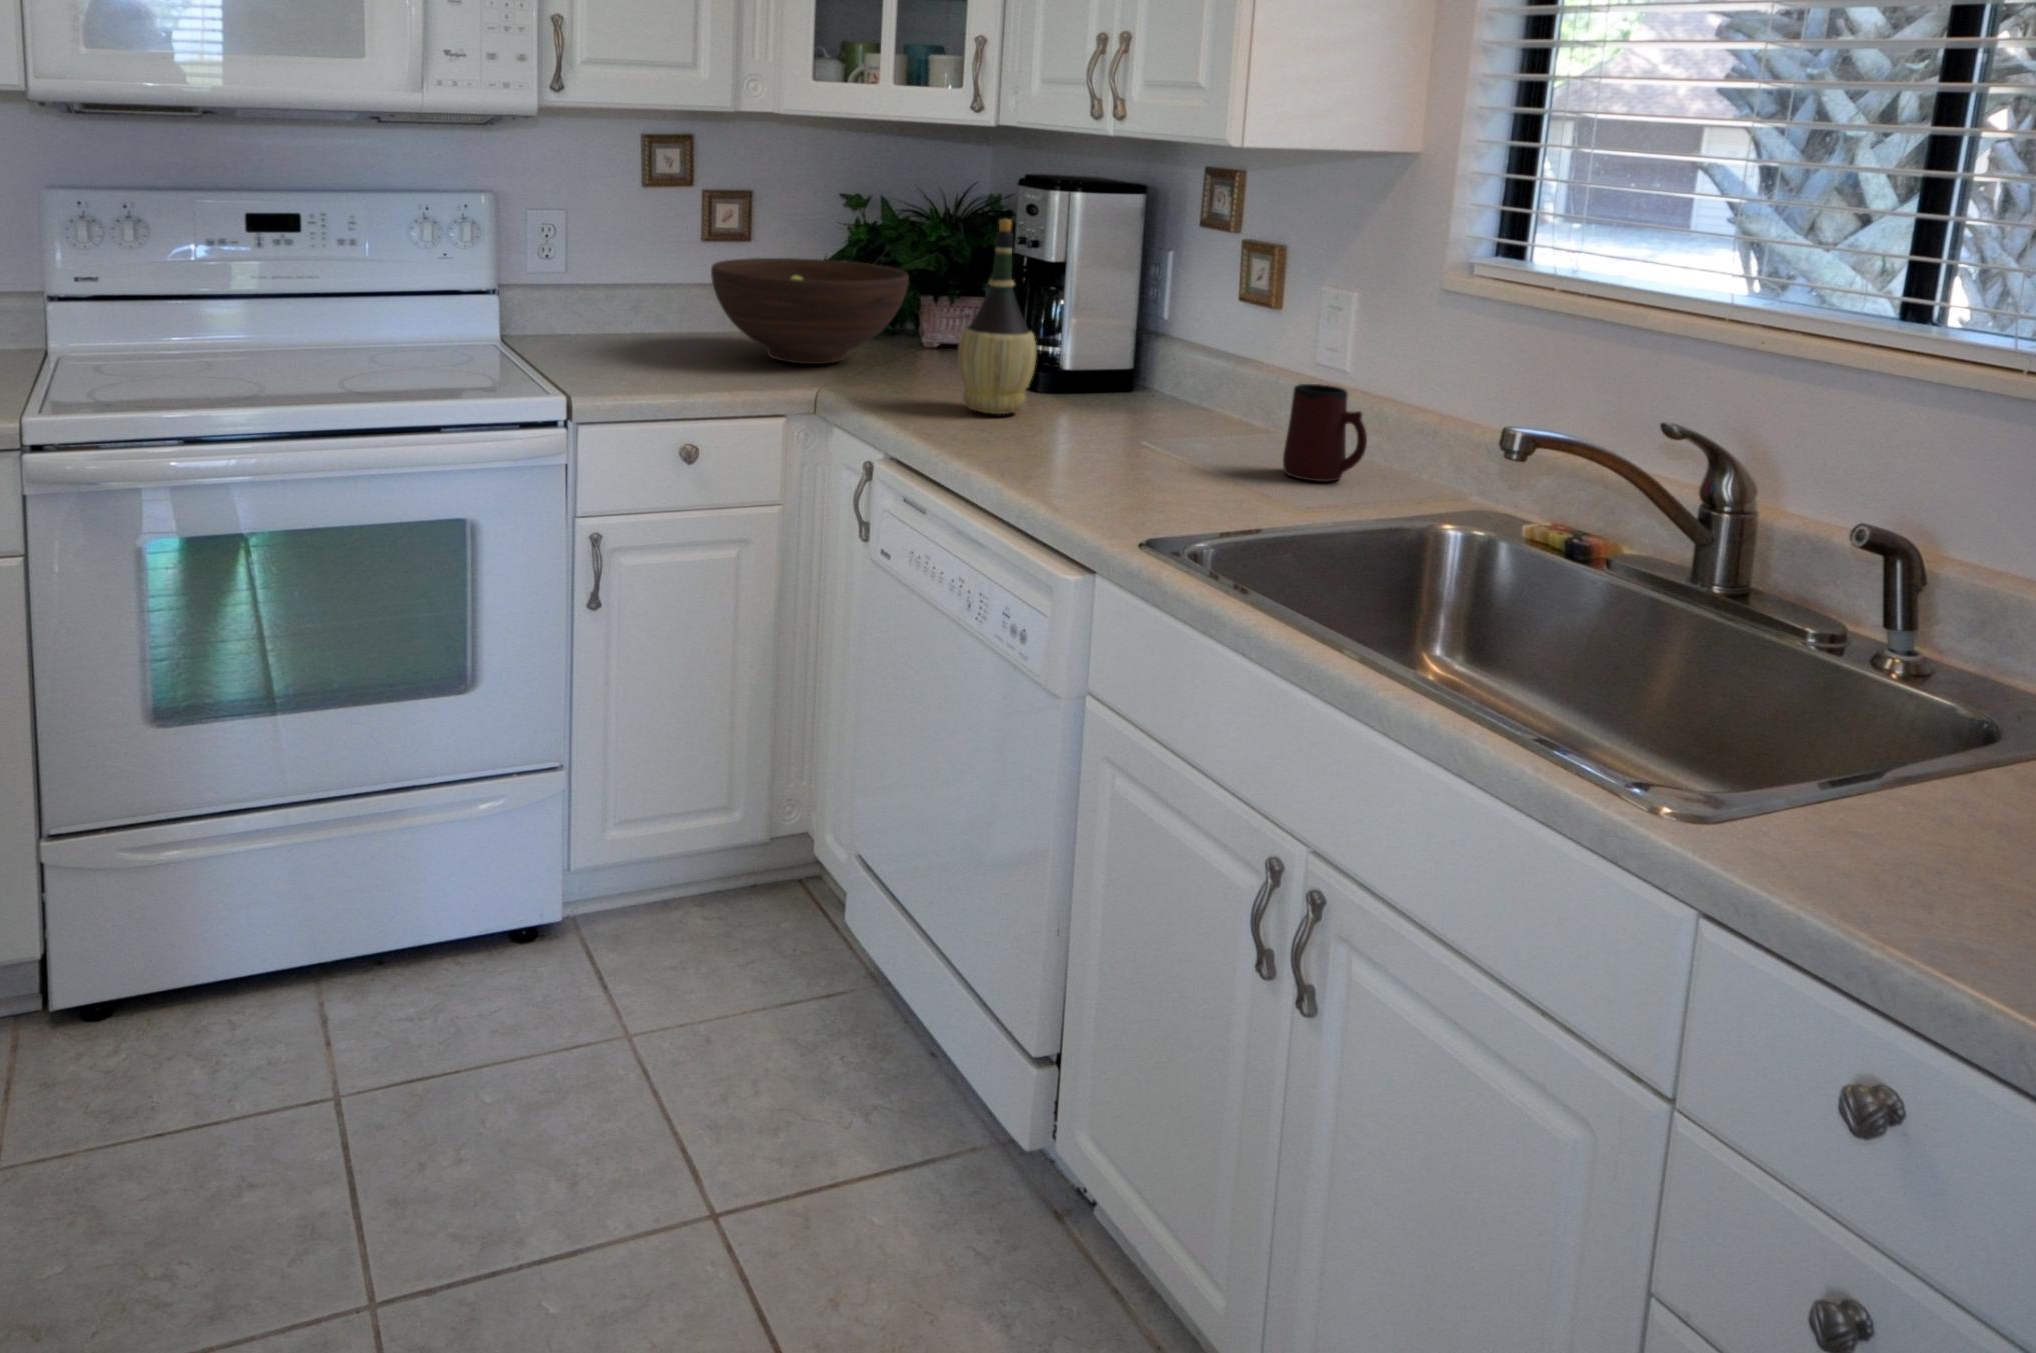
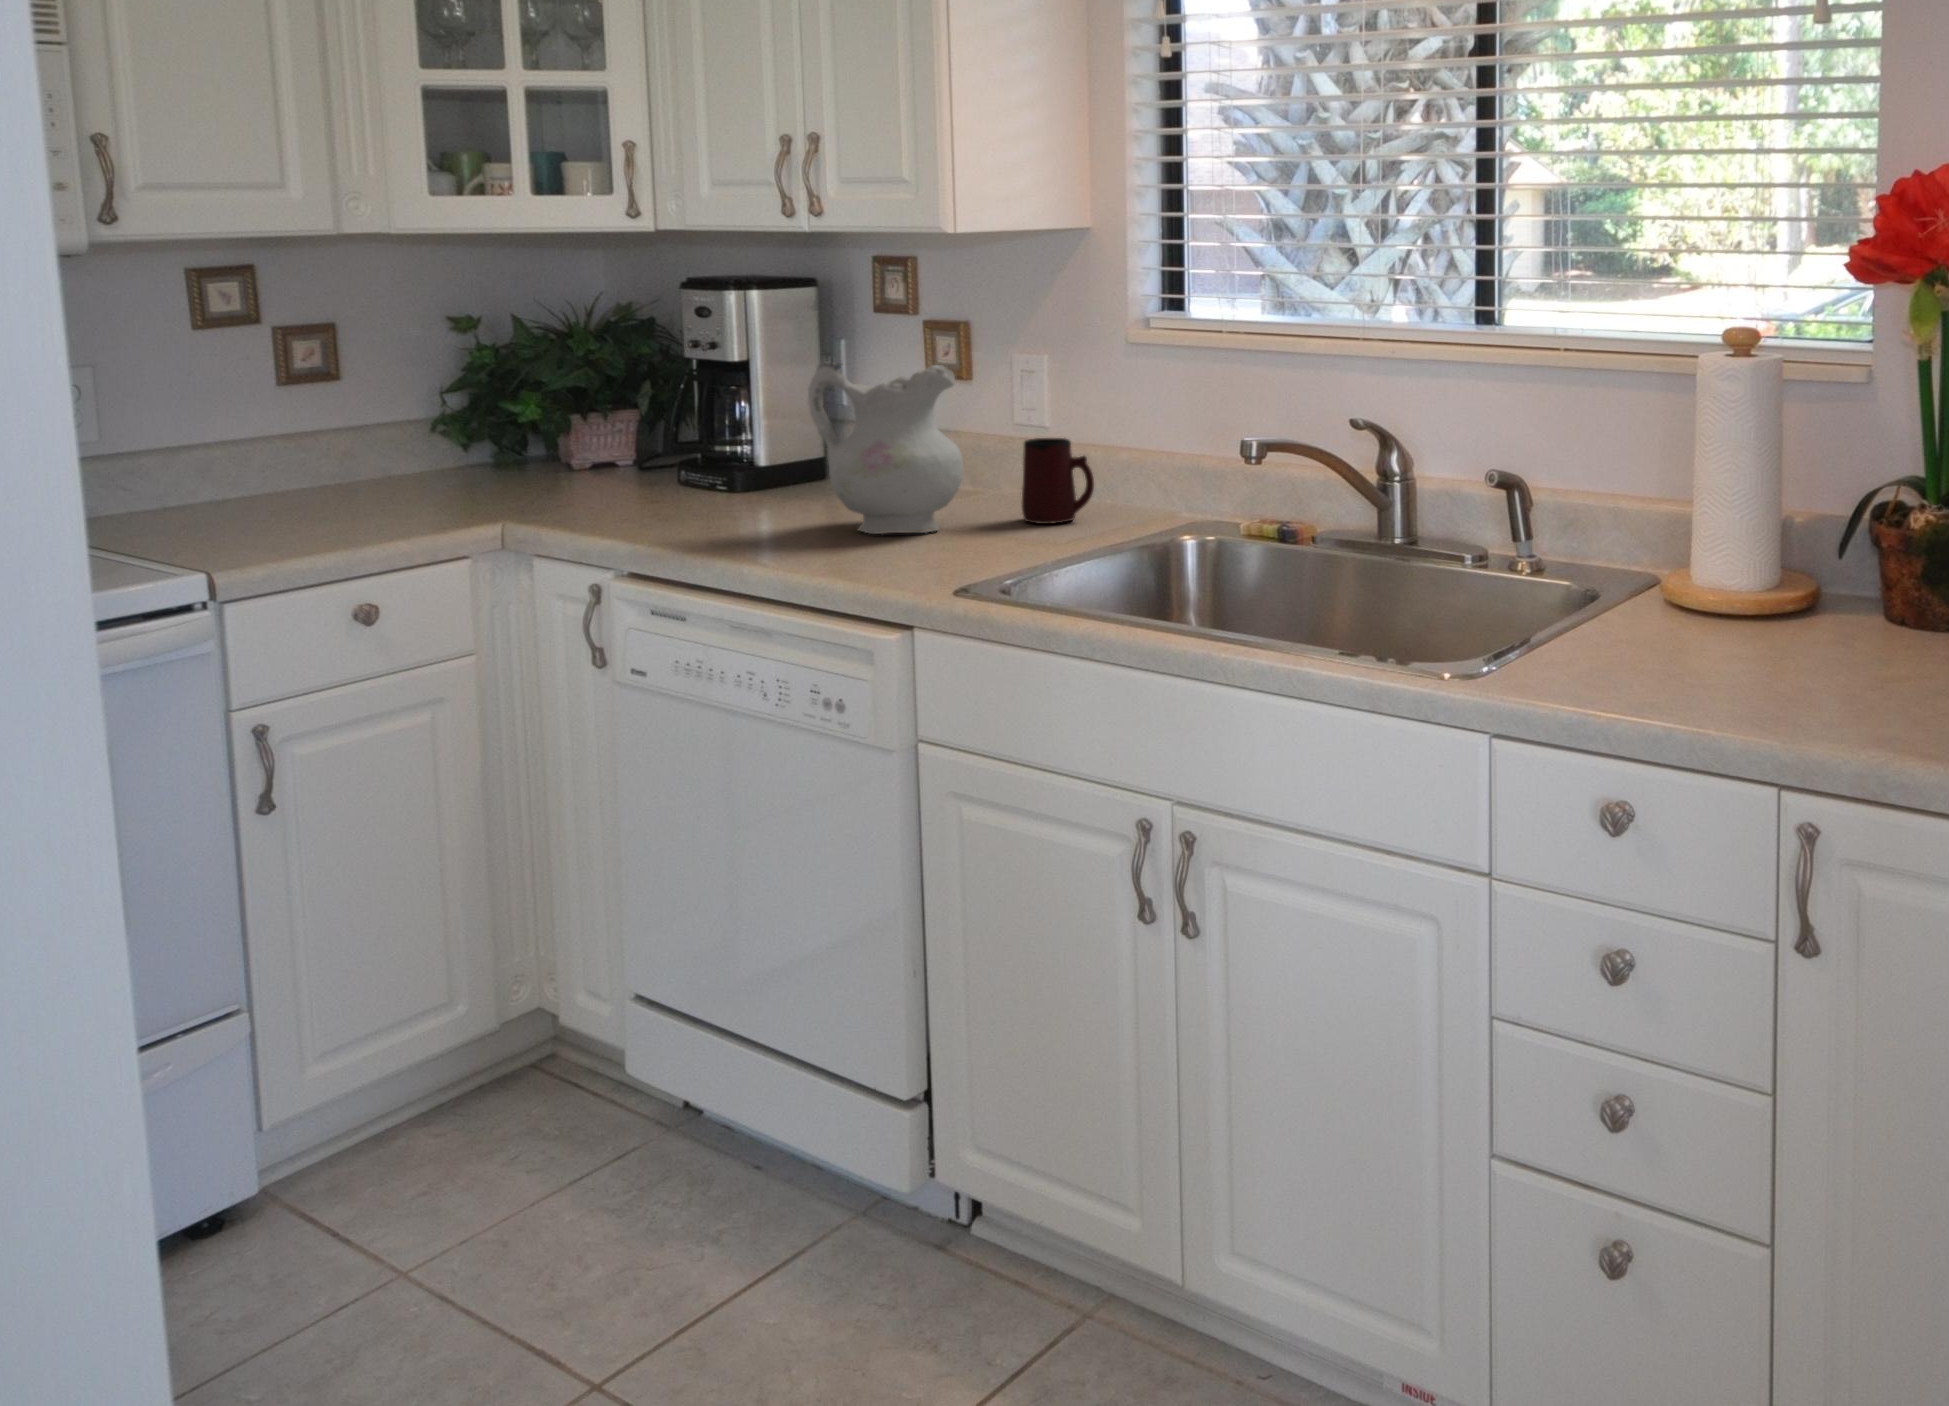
wine bottle: present [958,219,1036,414] -> none [670,319,753,516]
fruit bowl: present [711,258,909,364] -> none [328,389,570,503]
ceramic pitcher: none [1078,274,1227,468] -> present [808,361,963,534]

